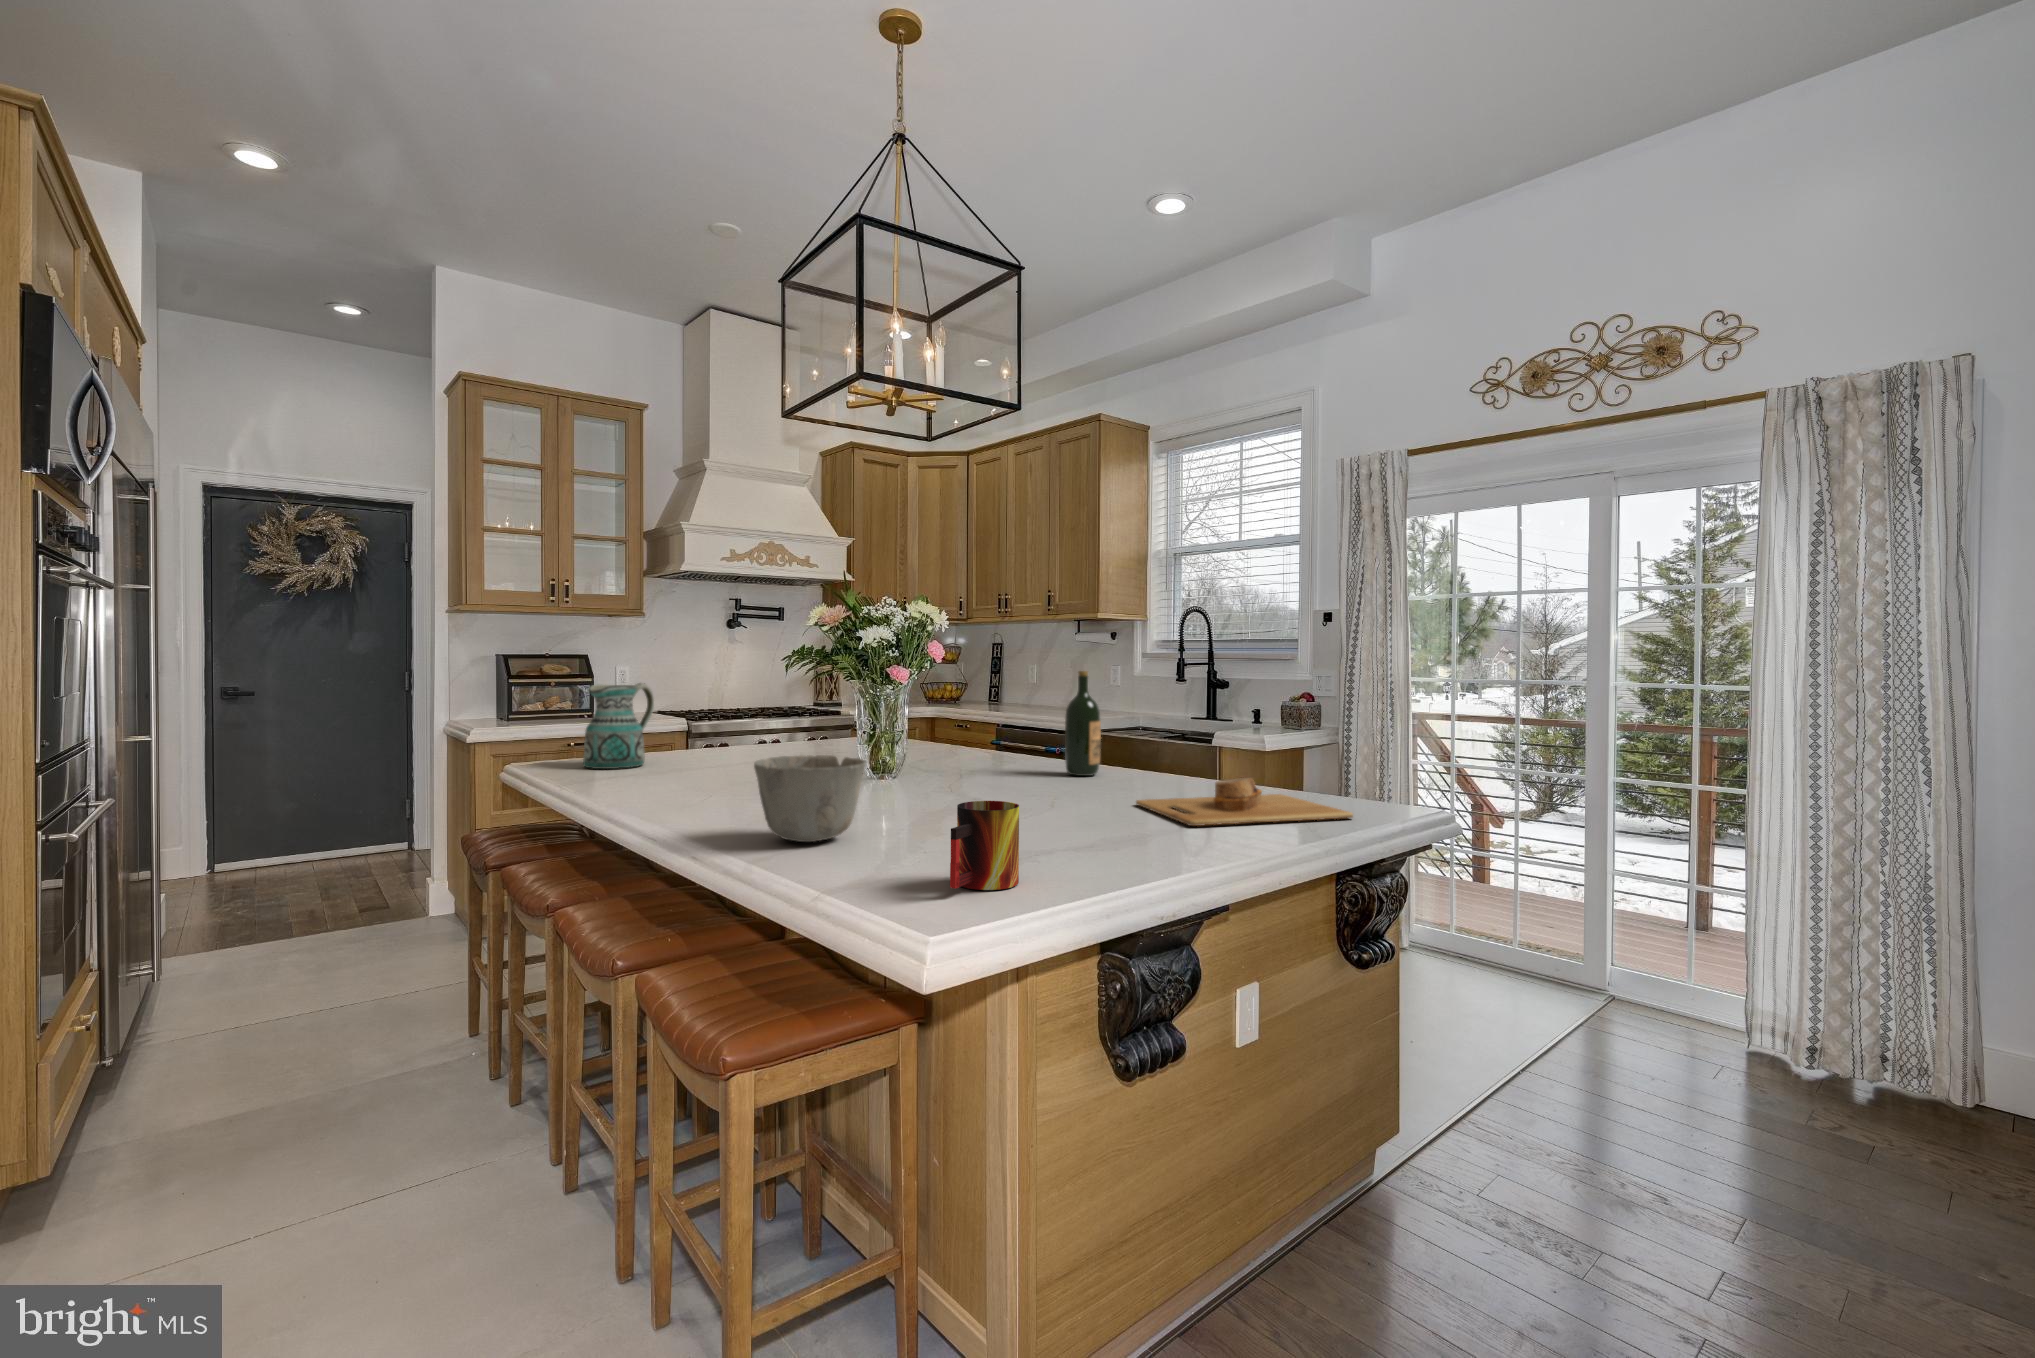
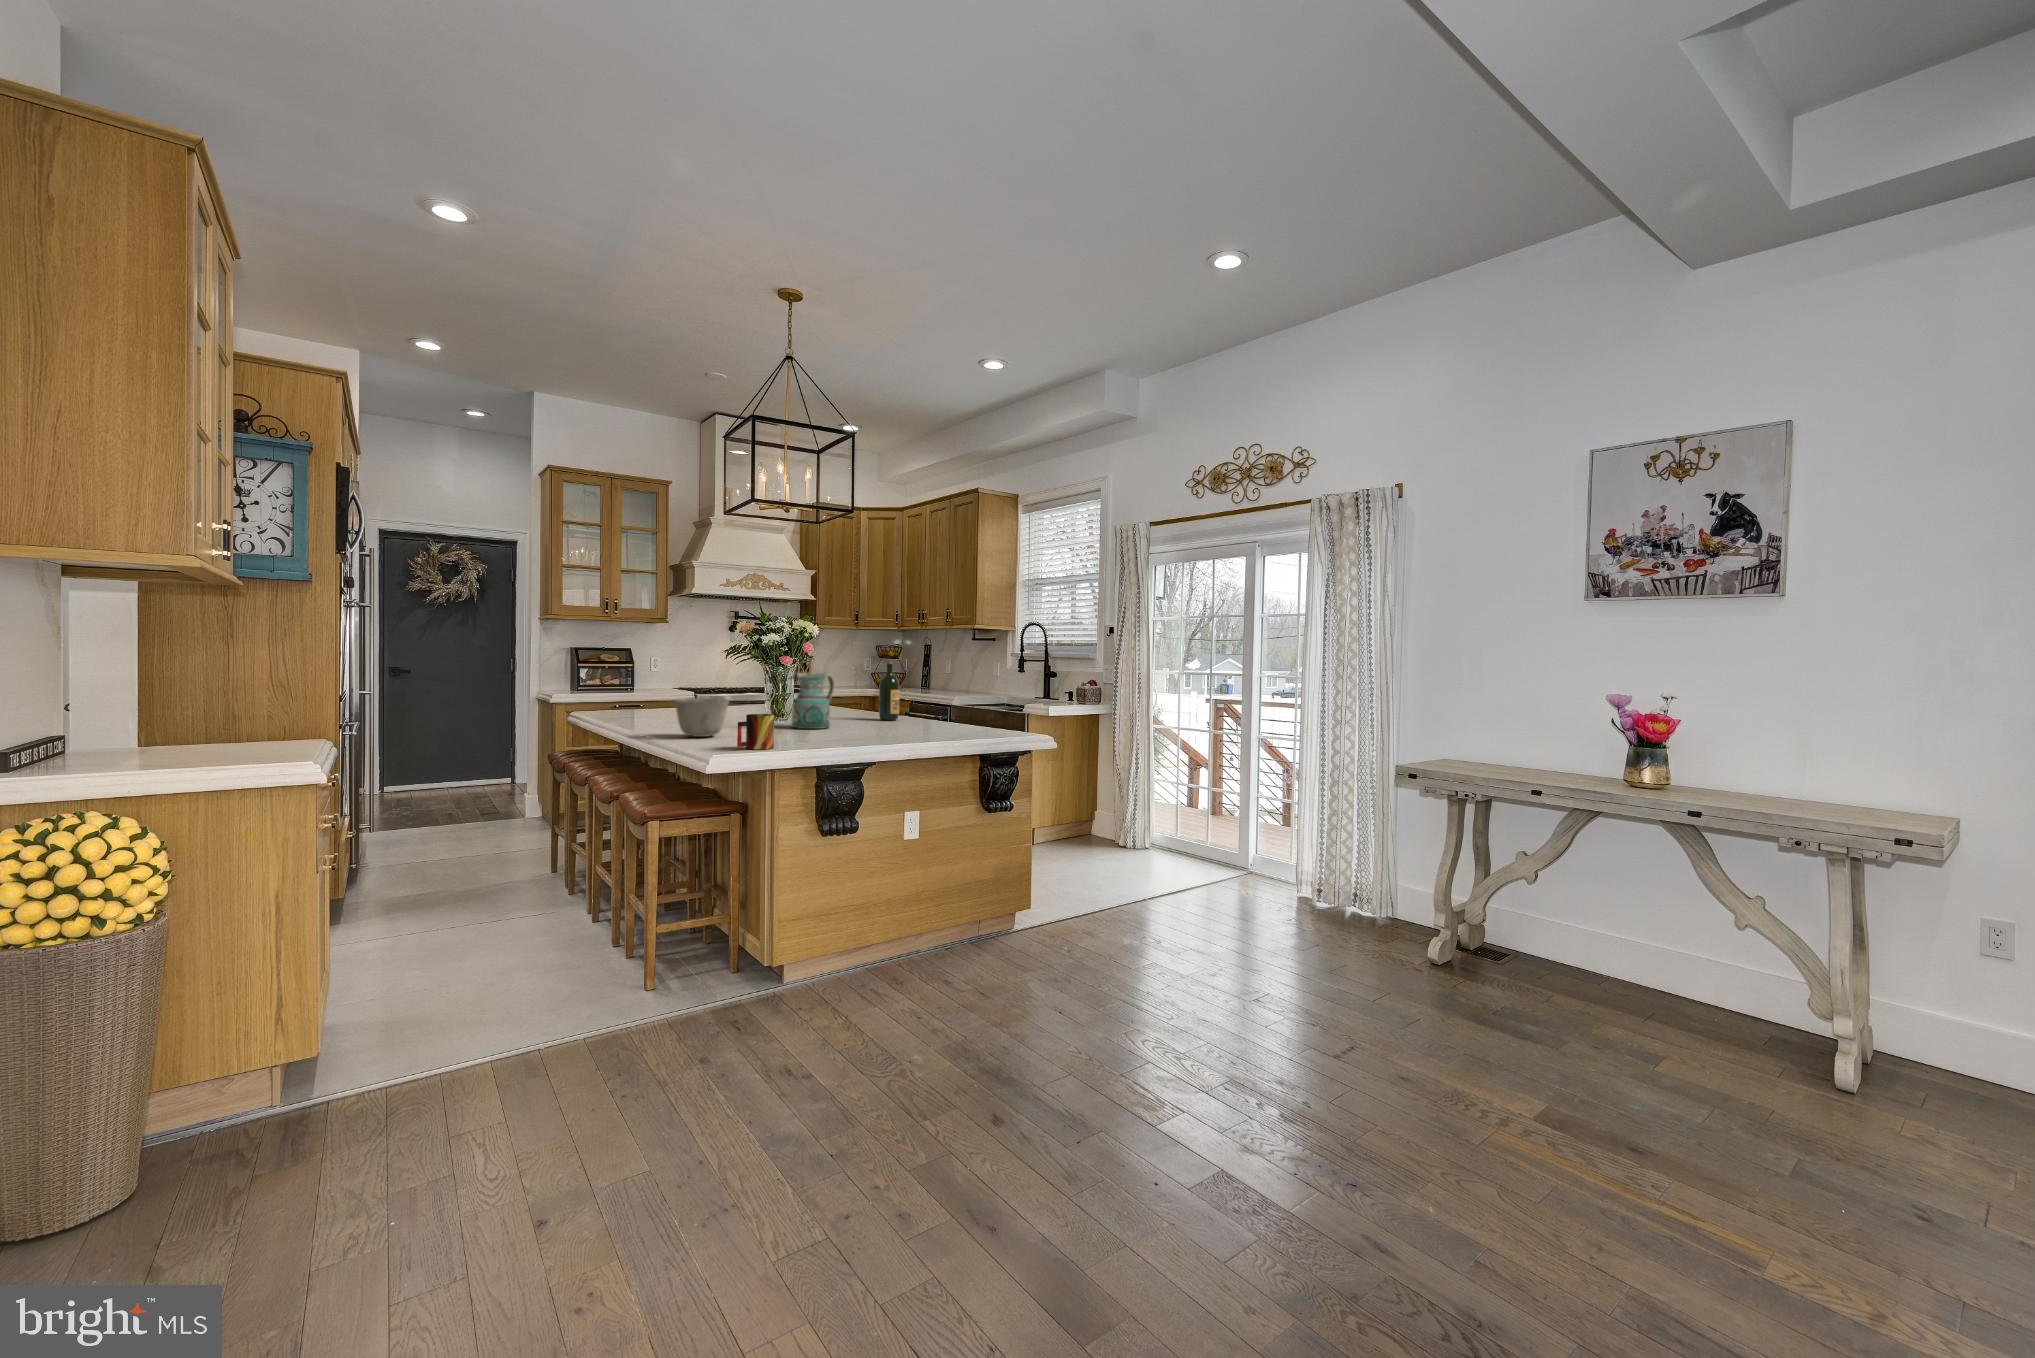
ceramic pitcher: present [583,683,654,769] -> present [792,673,834,729]
cutting board: present [1136,778,1353,826] -> none [887,716,985,737]

